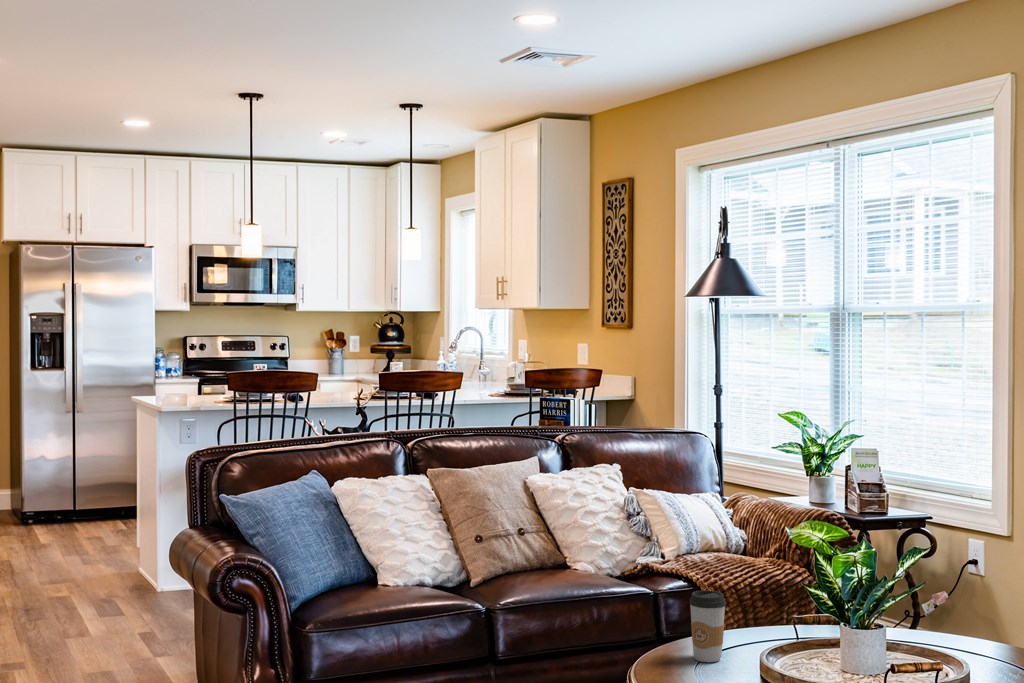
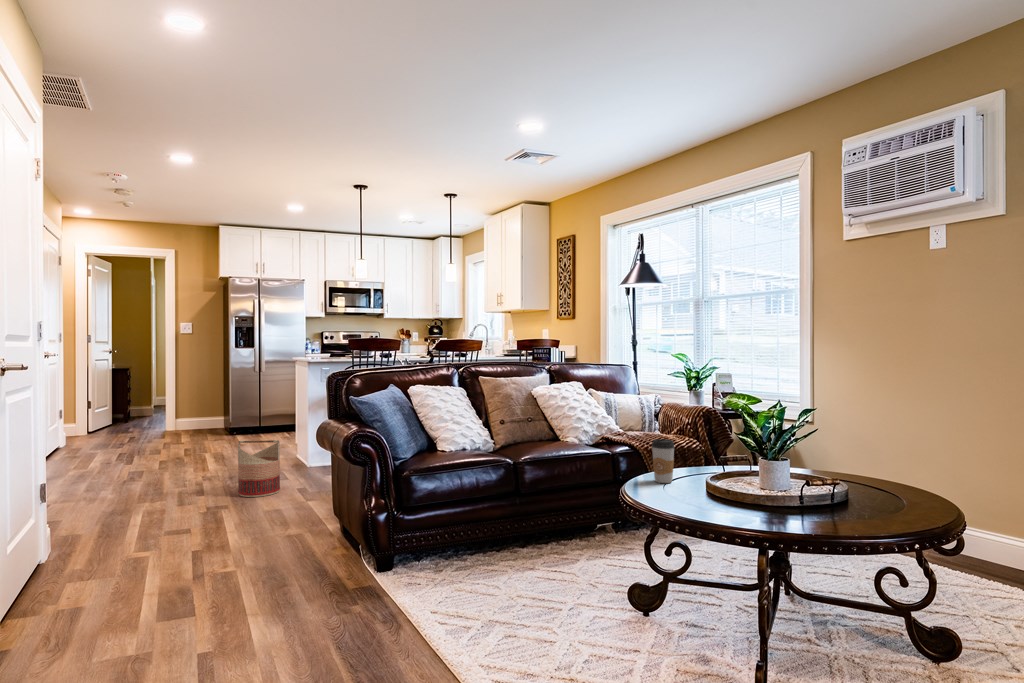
basket: none [40,549,110,645] -> present [238,440,280,497]

